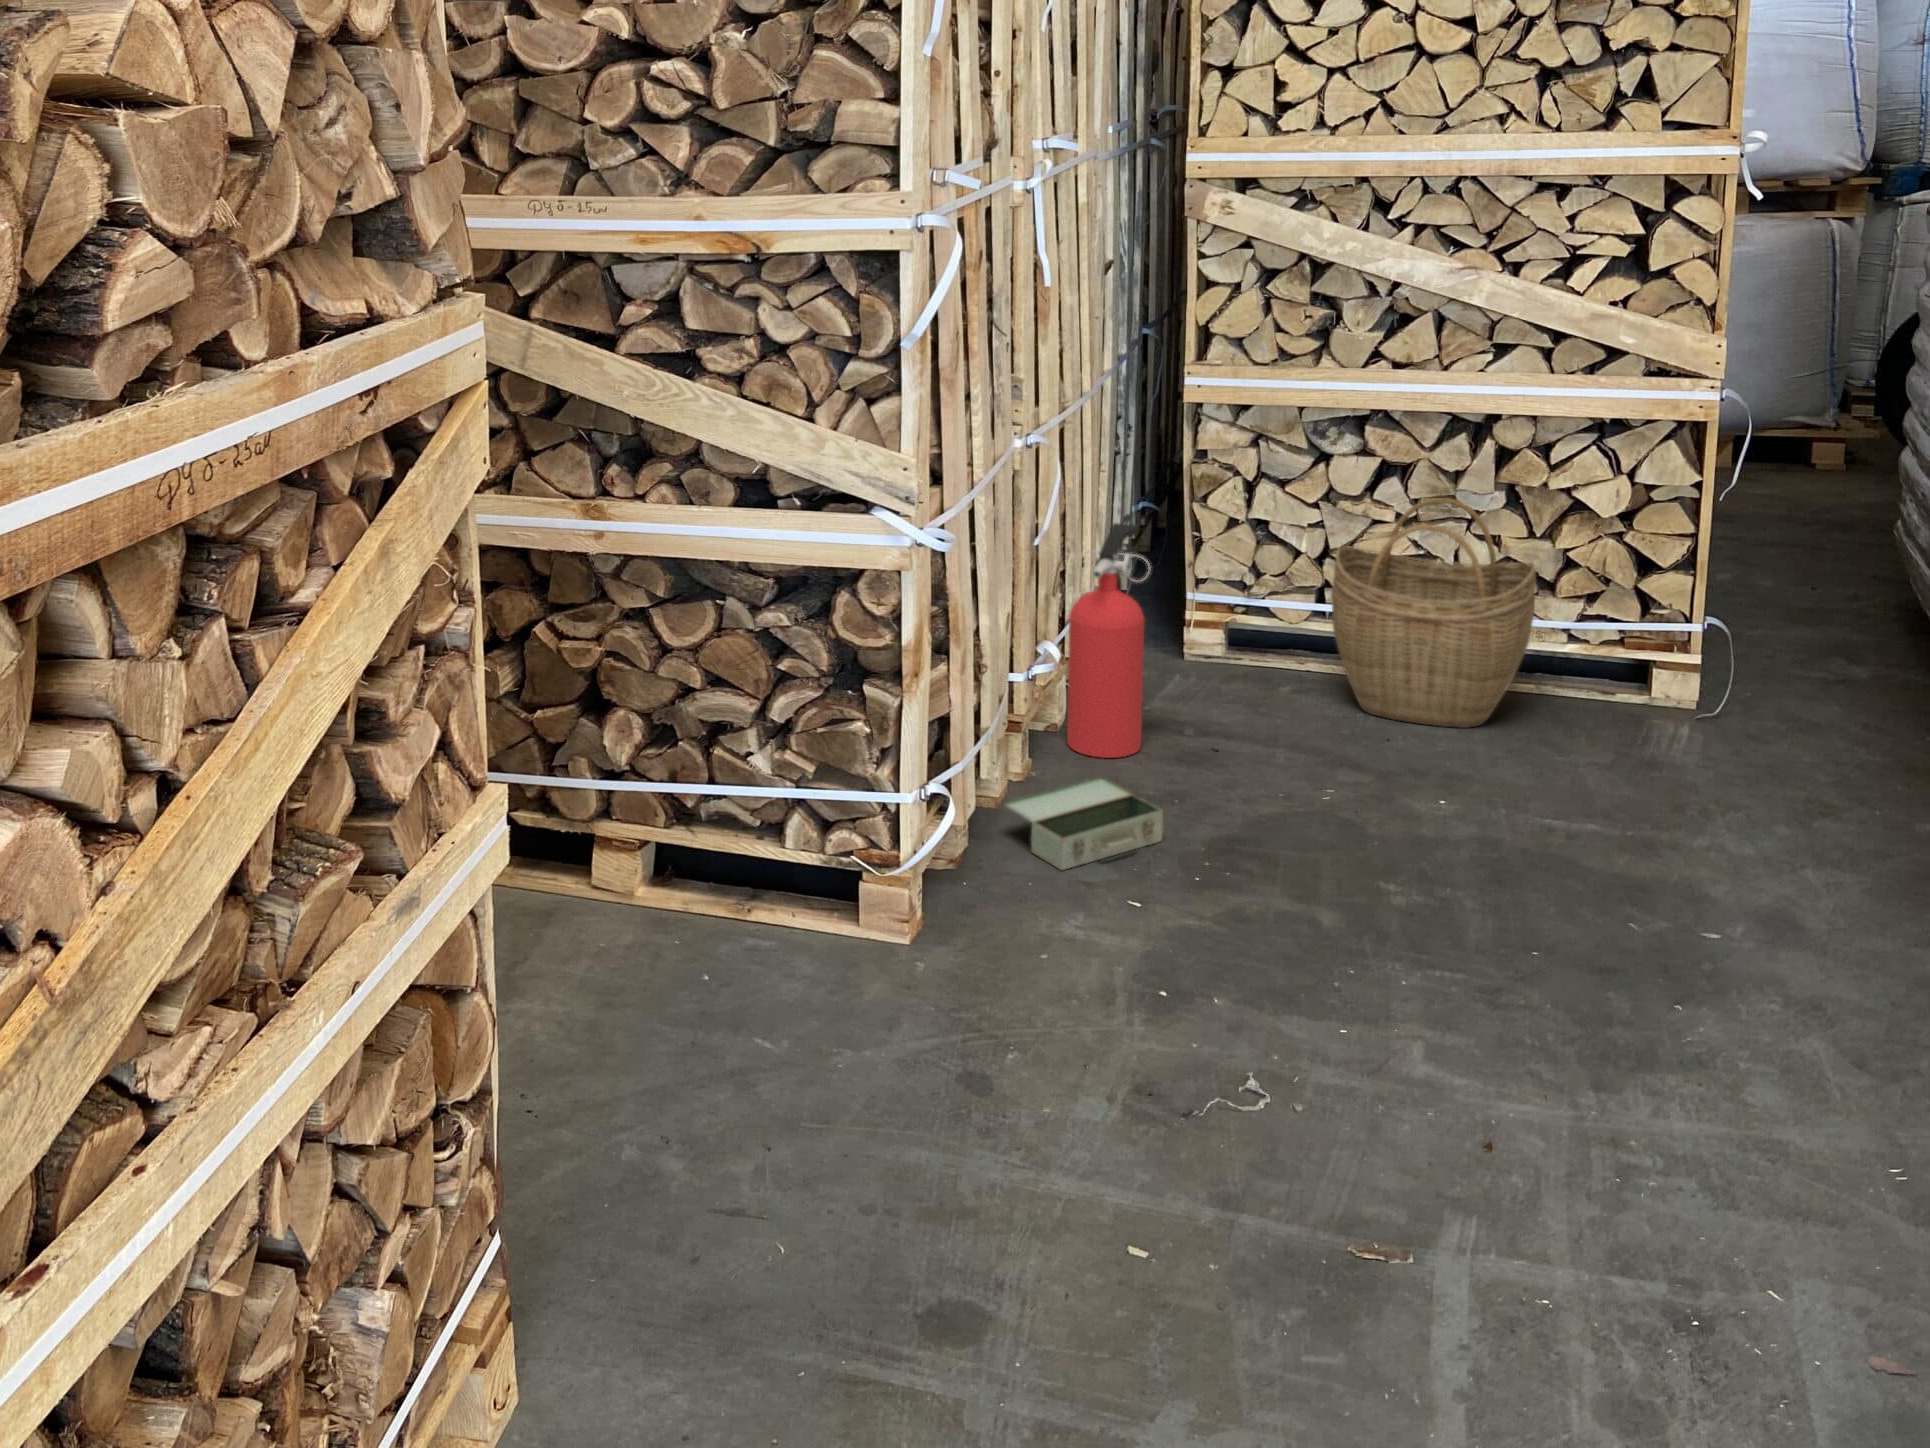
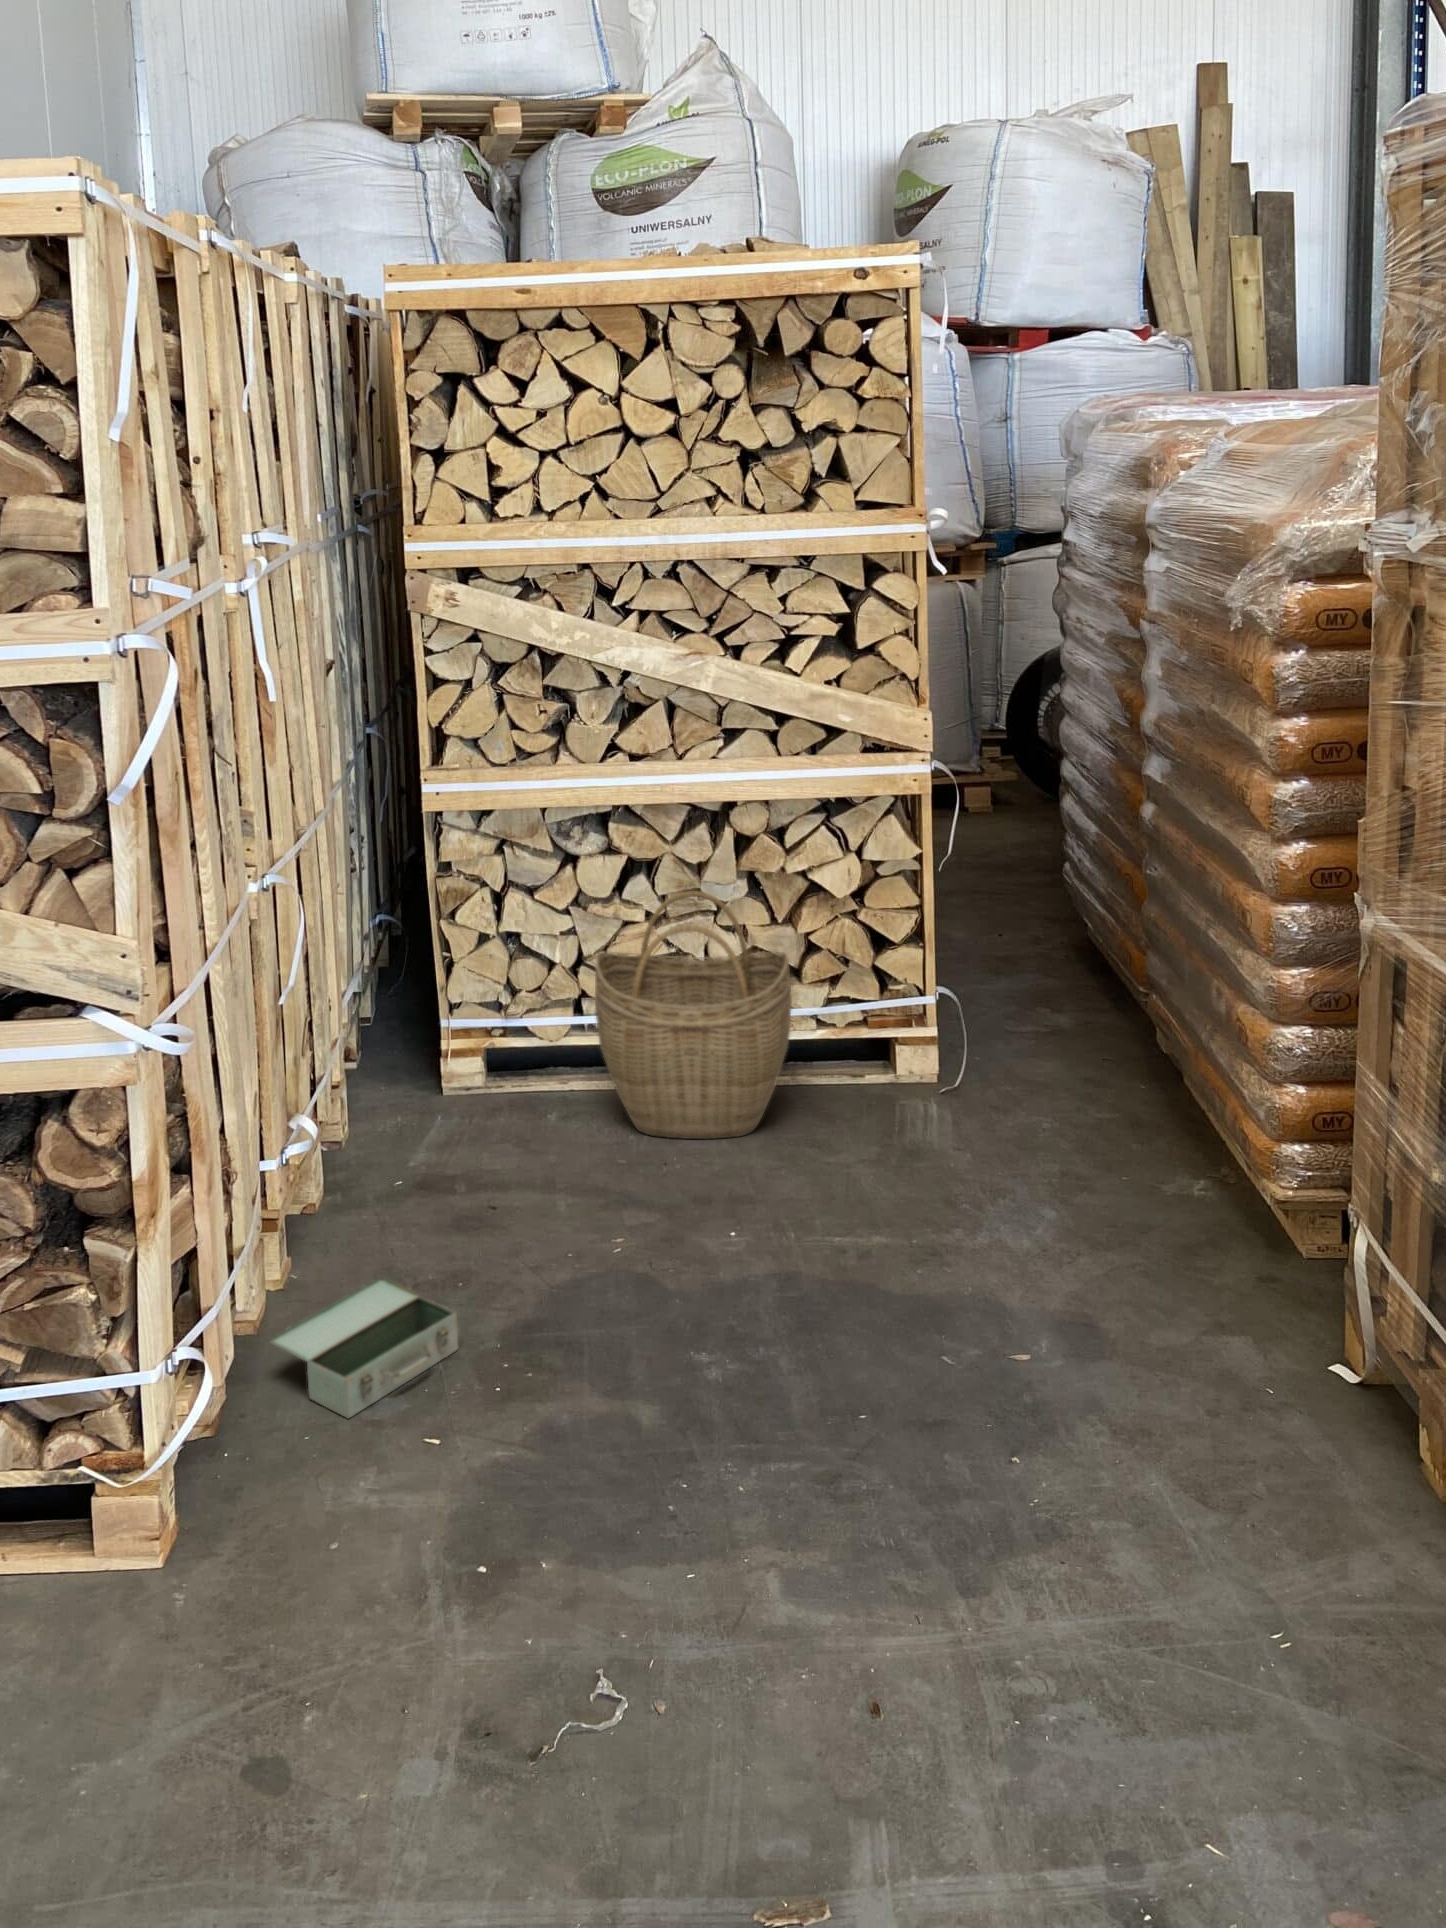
fire extinguisher: present [1067,523,1150,758] -> none [324,960,416,1243]

